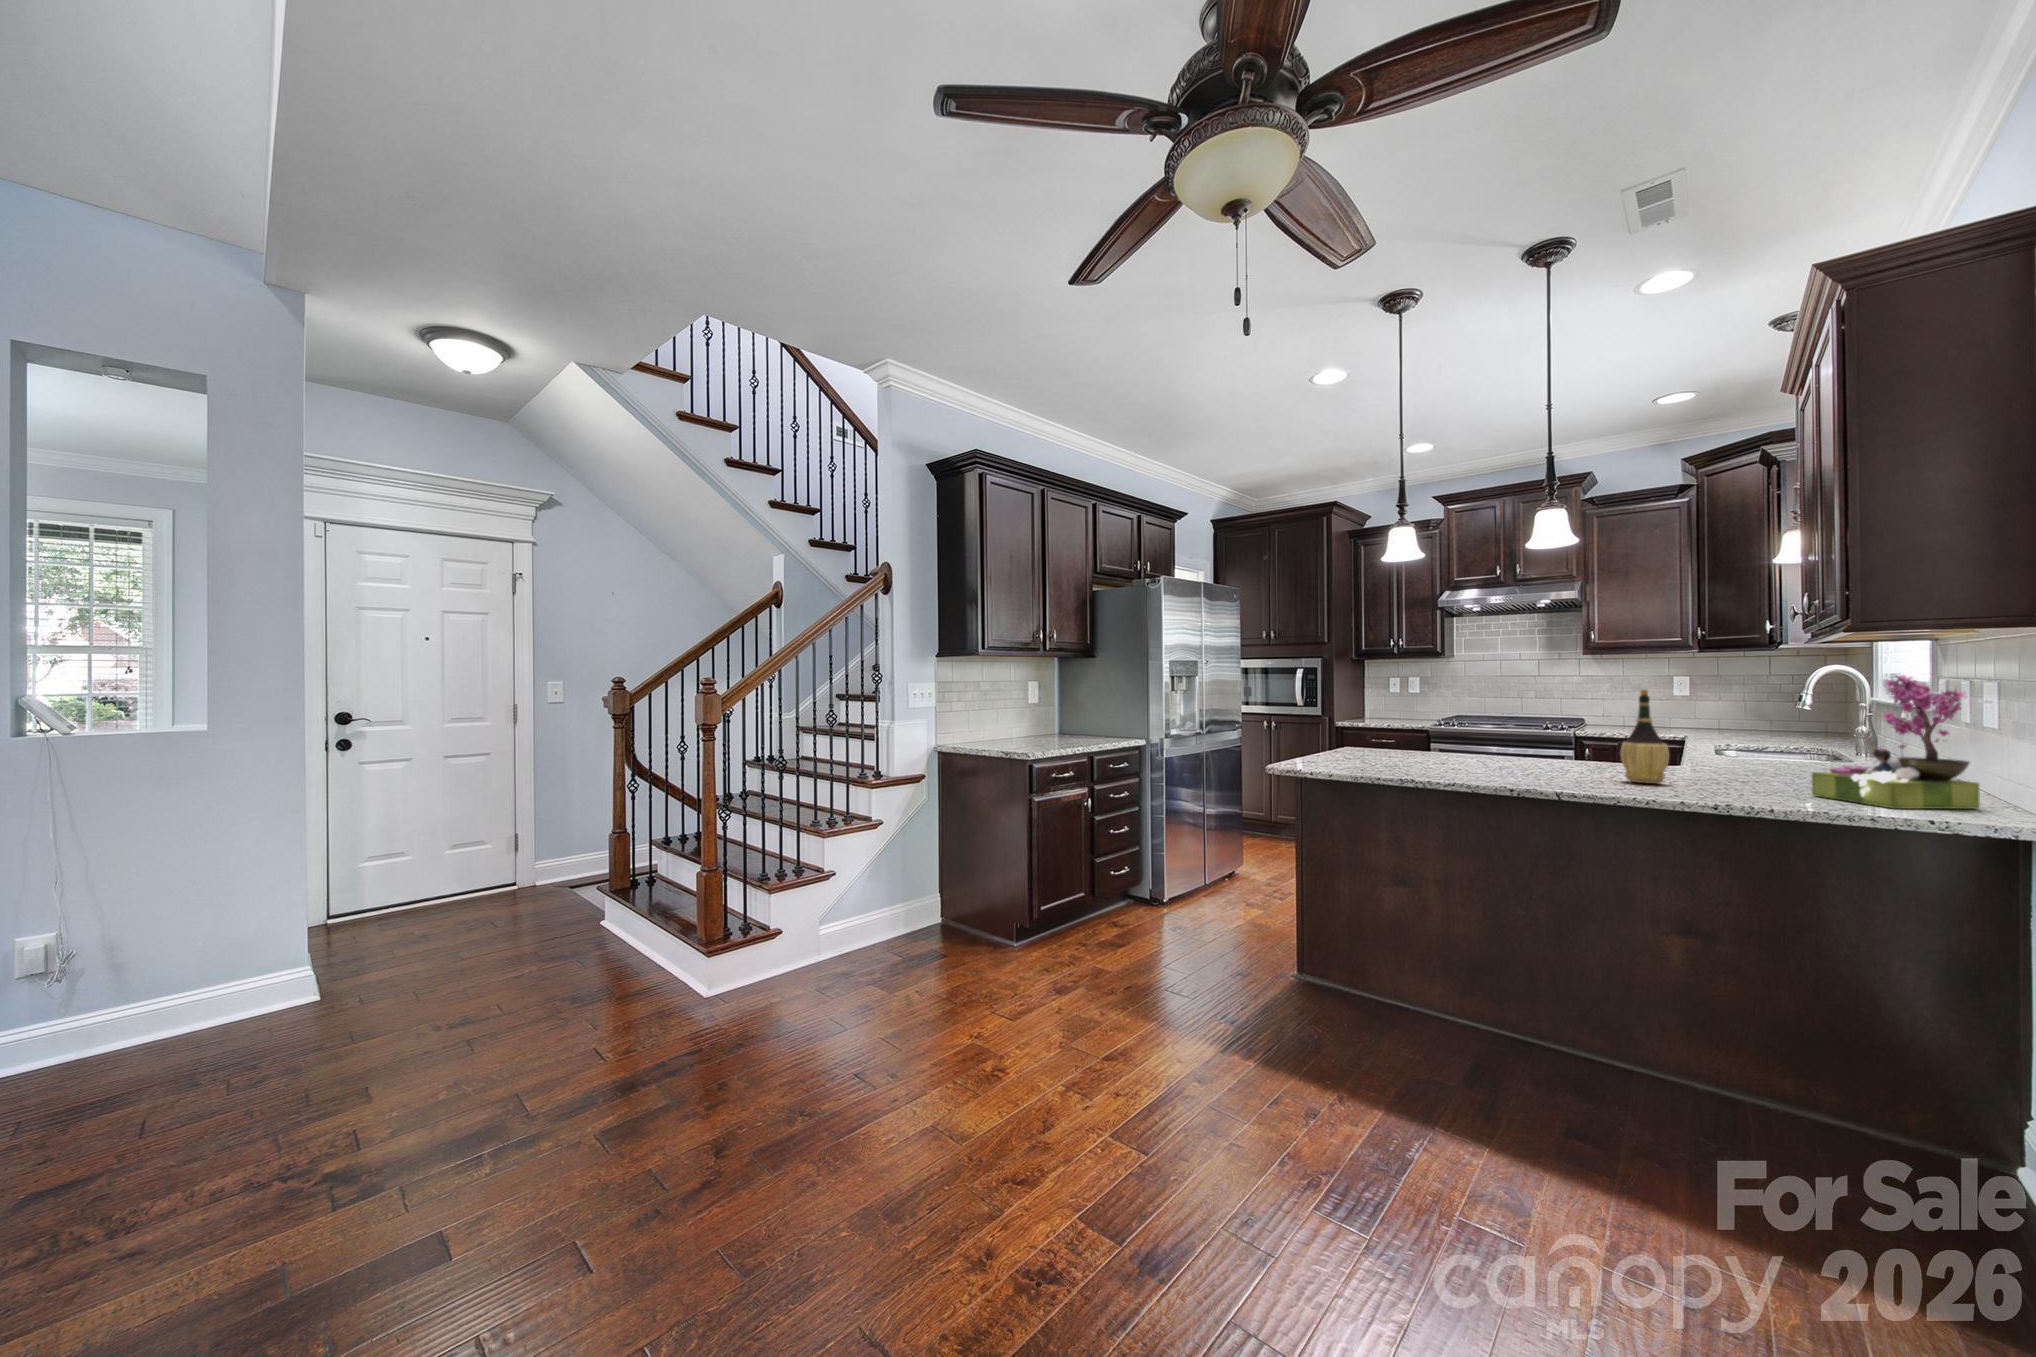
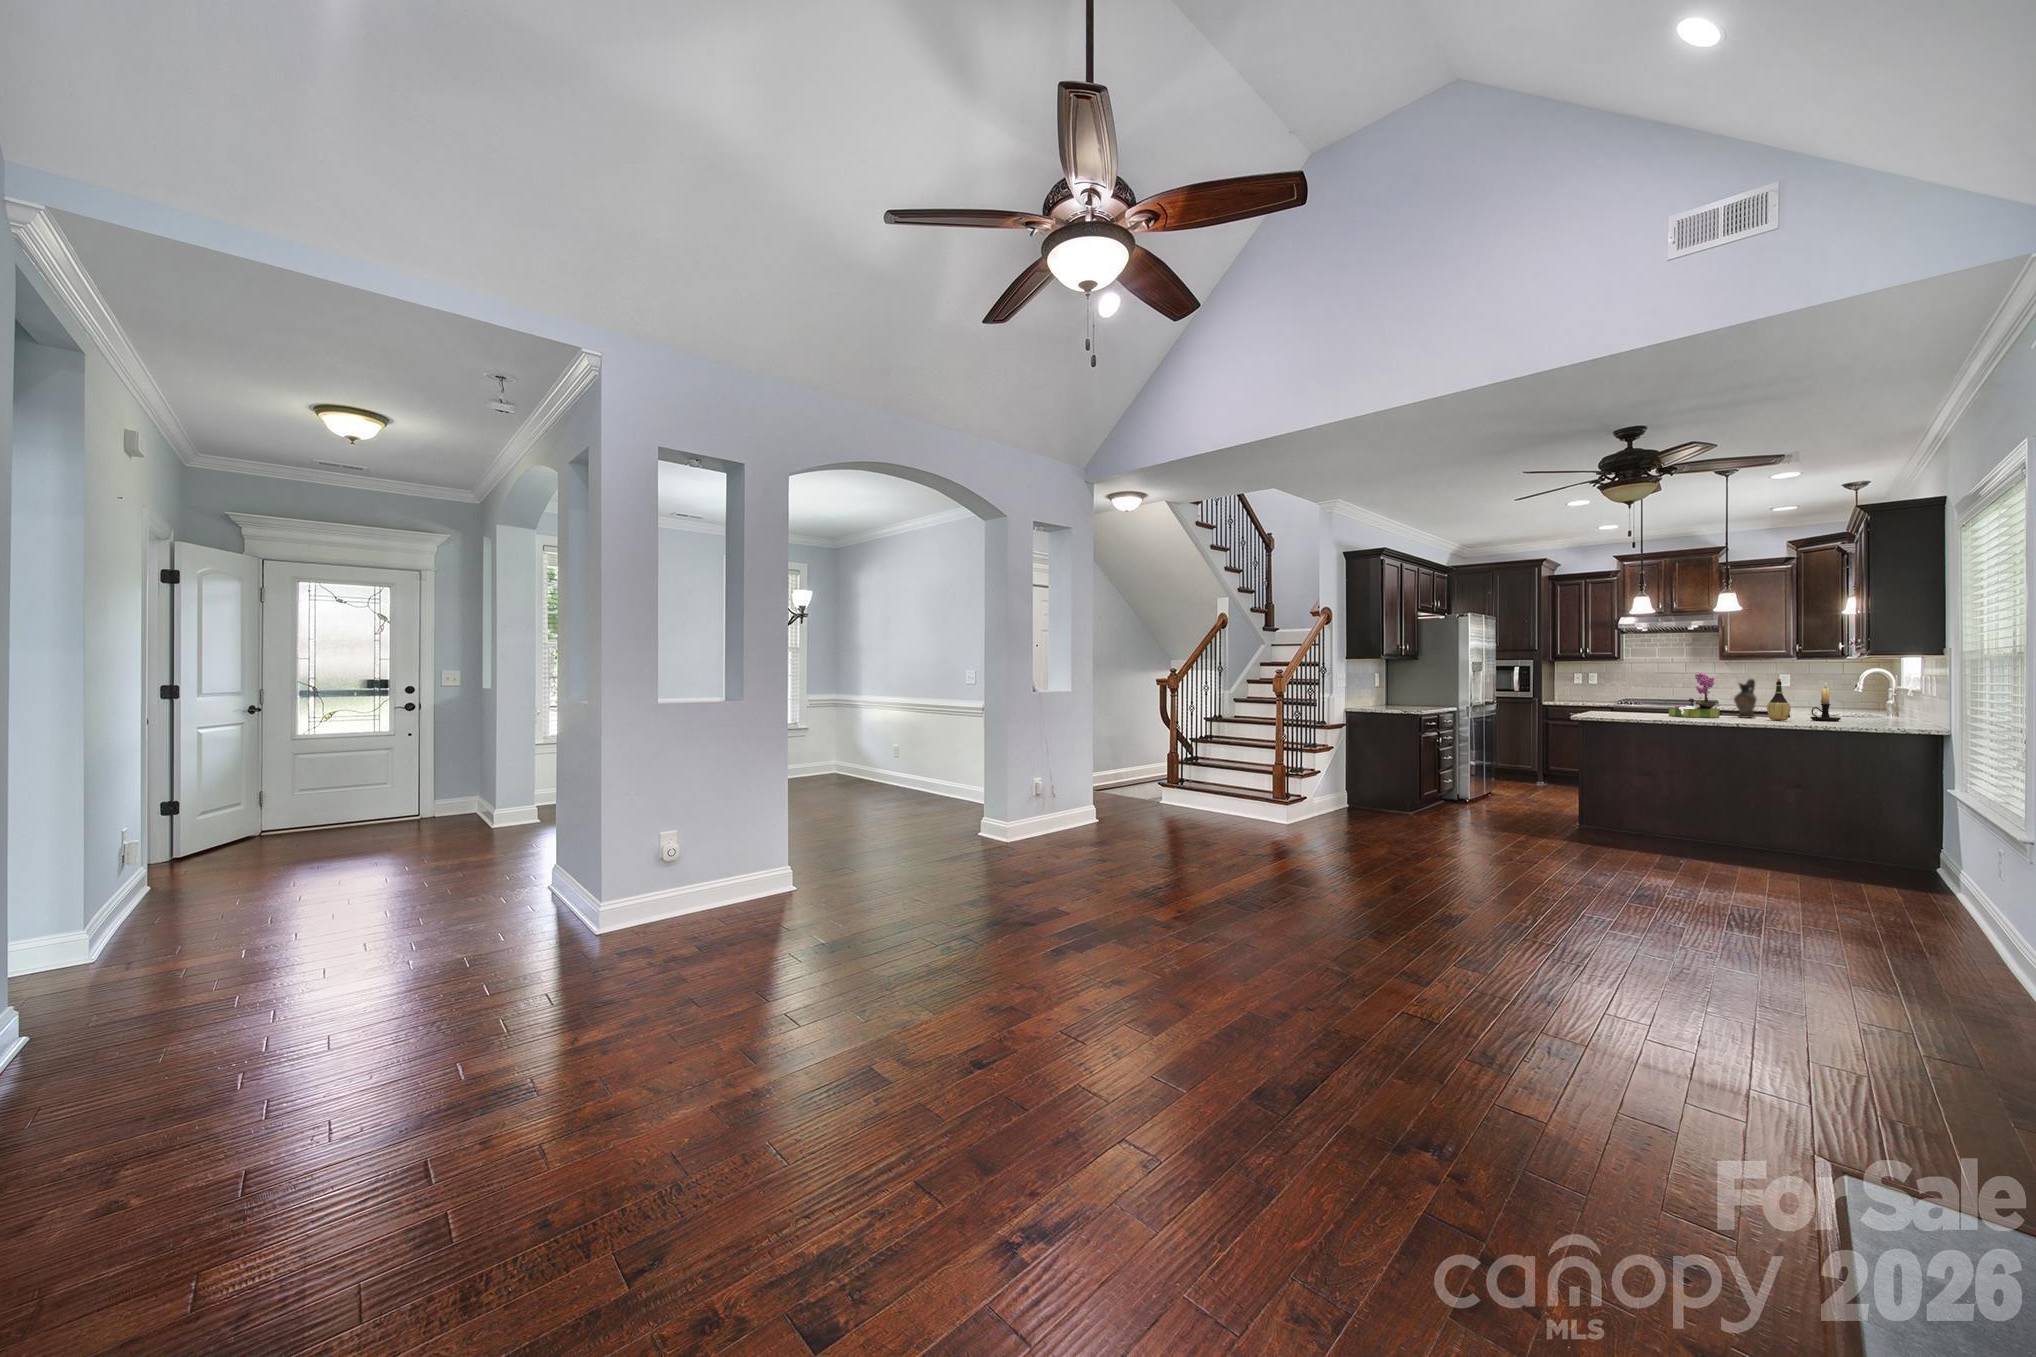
flower arrangement: present [1812,675,1980,809] -> present [1669,672,1720,718]
ceramic pitcher: none [1564,687,1606,770] -> present [1734,679,1757,718]
candle holder: none [1713,695,1778,784] -> present [1810,683,1841,721]

